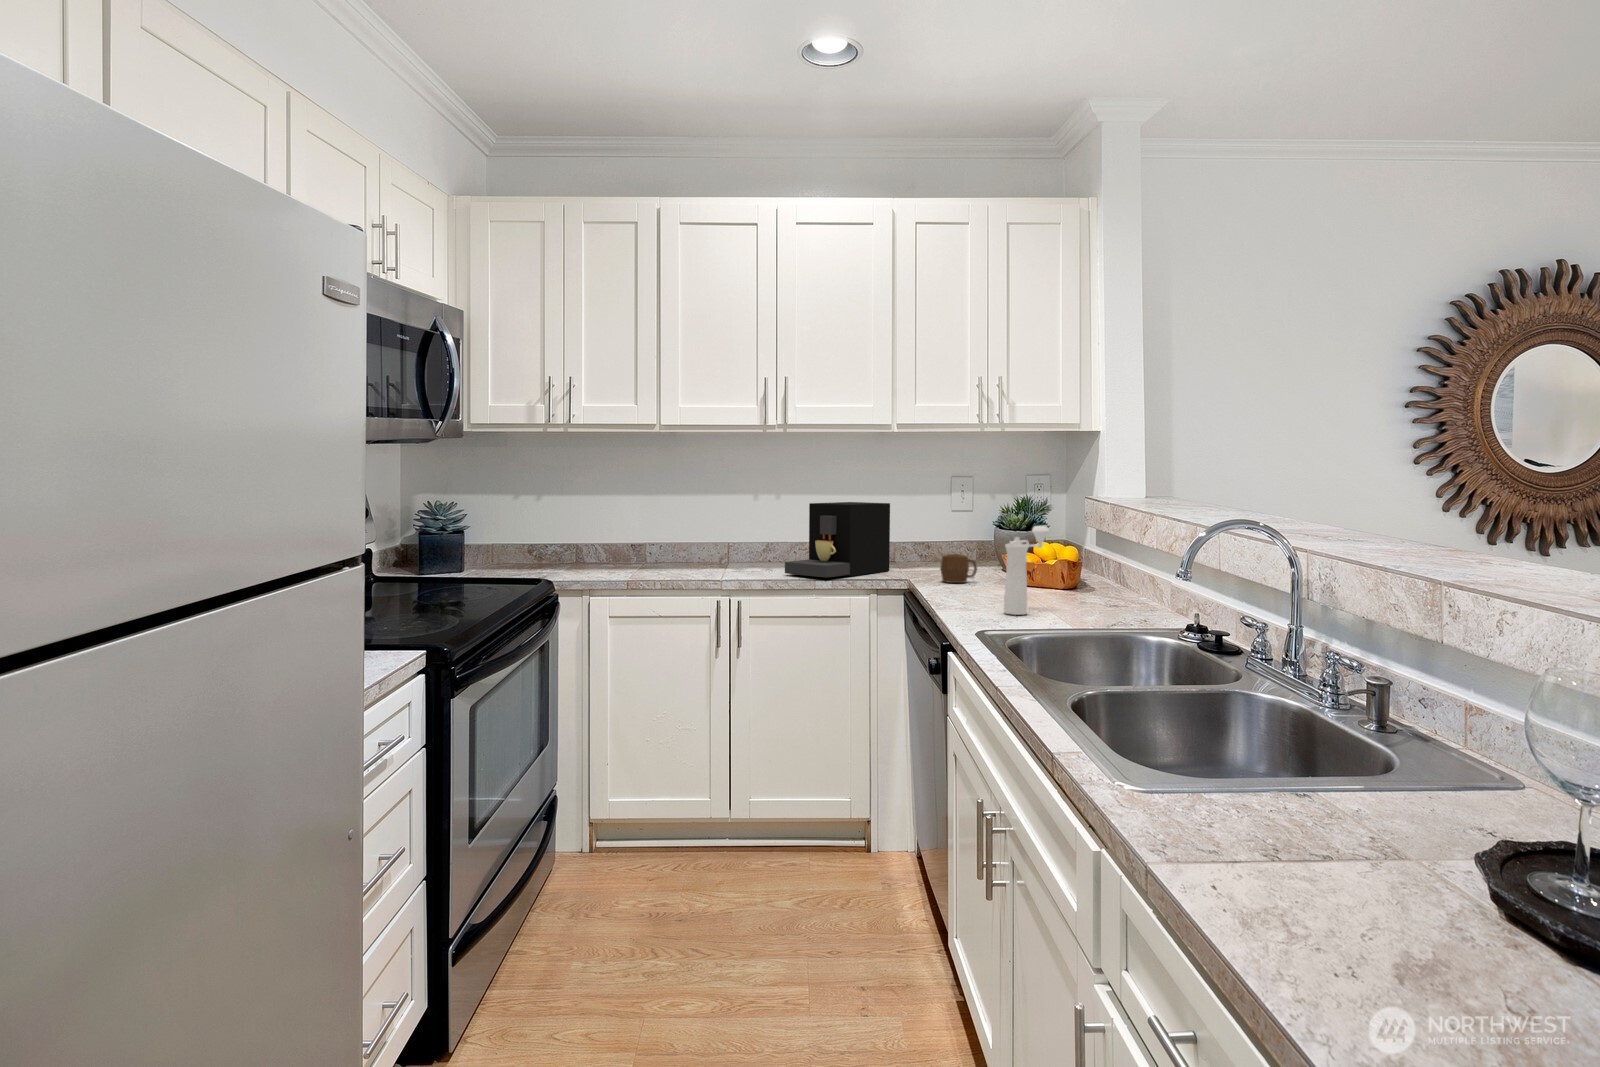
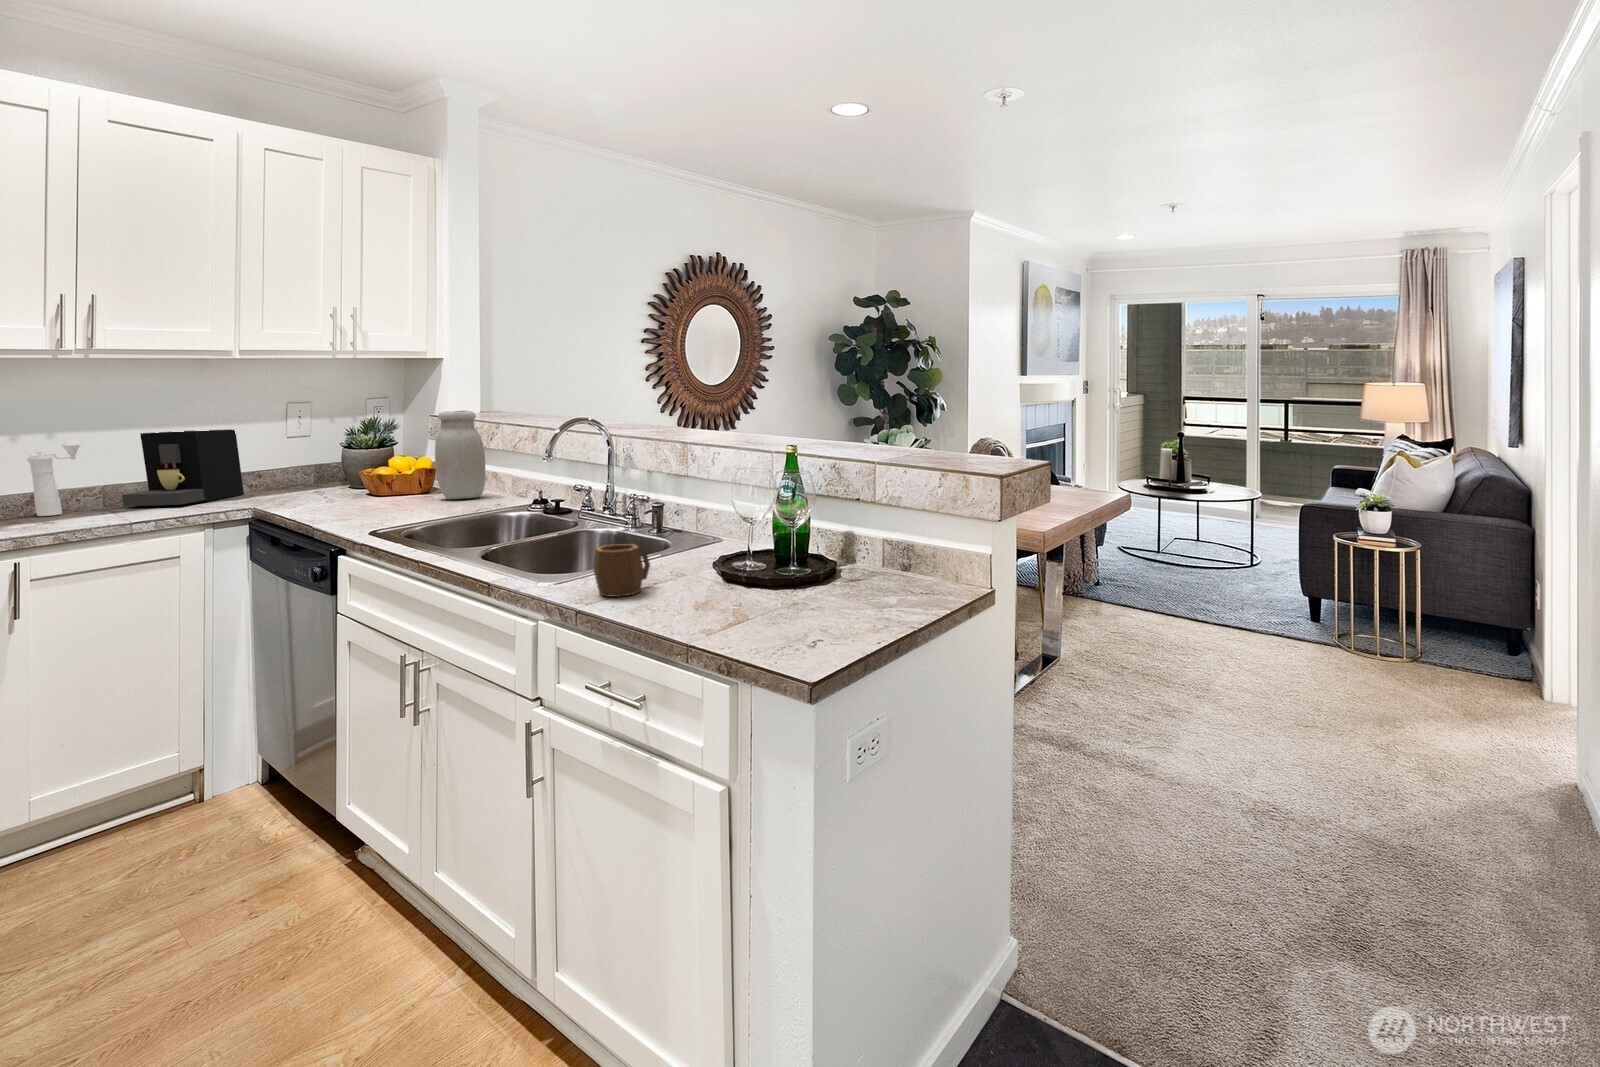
jar: none [1072,496,1136,609] -> present [435,411,486,499]
pepper mill: present [1004,526,1049,615] -> present [27,441,80,516]
mug: present [941,554,977,583] -> present [594,544,650,597]

